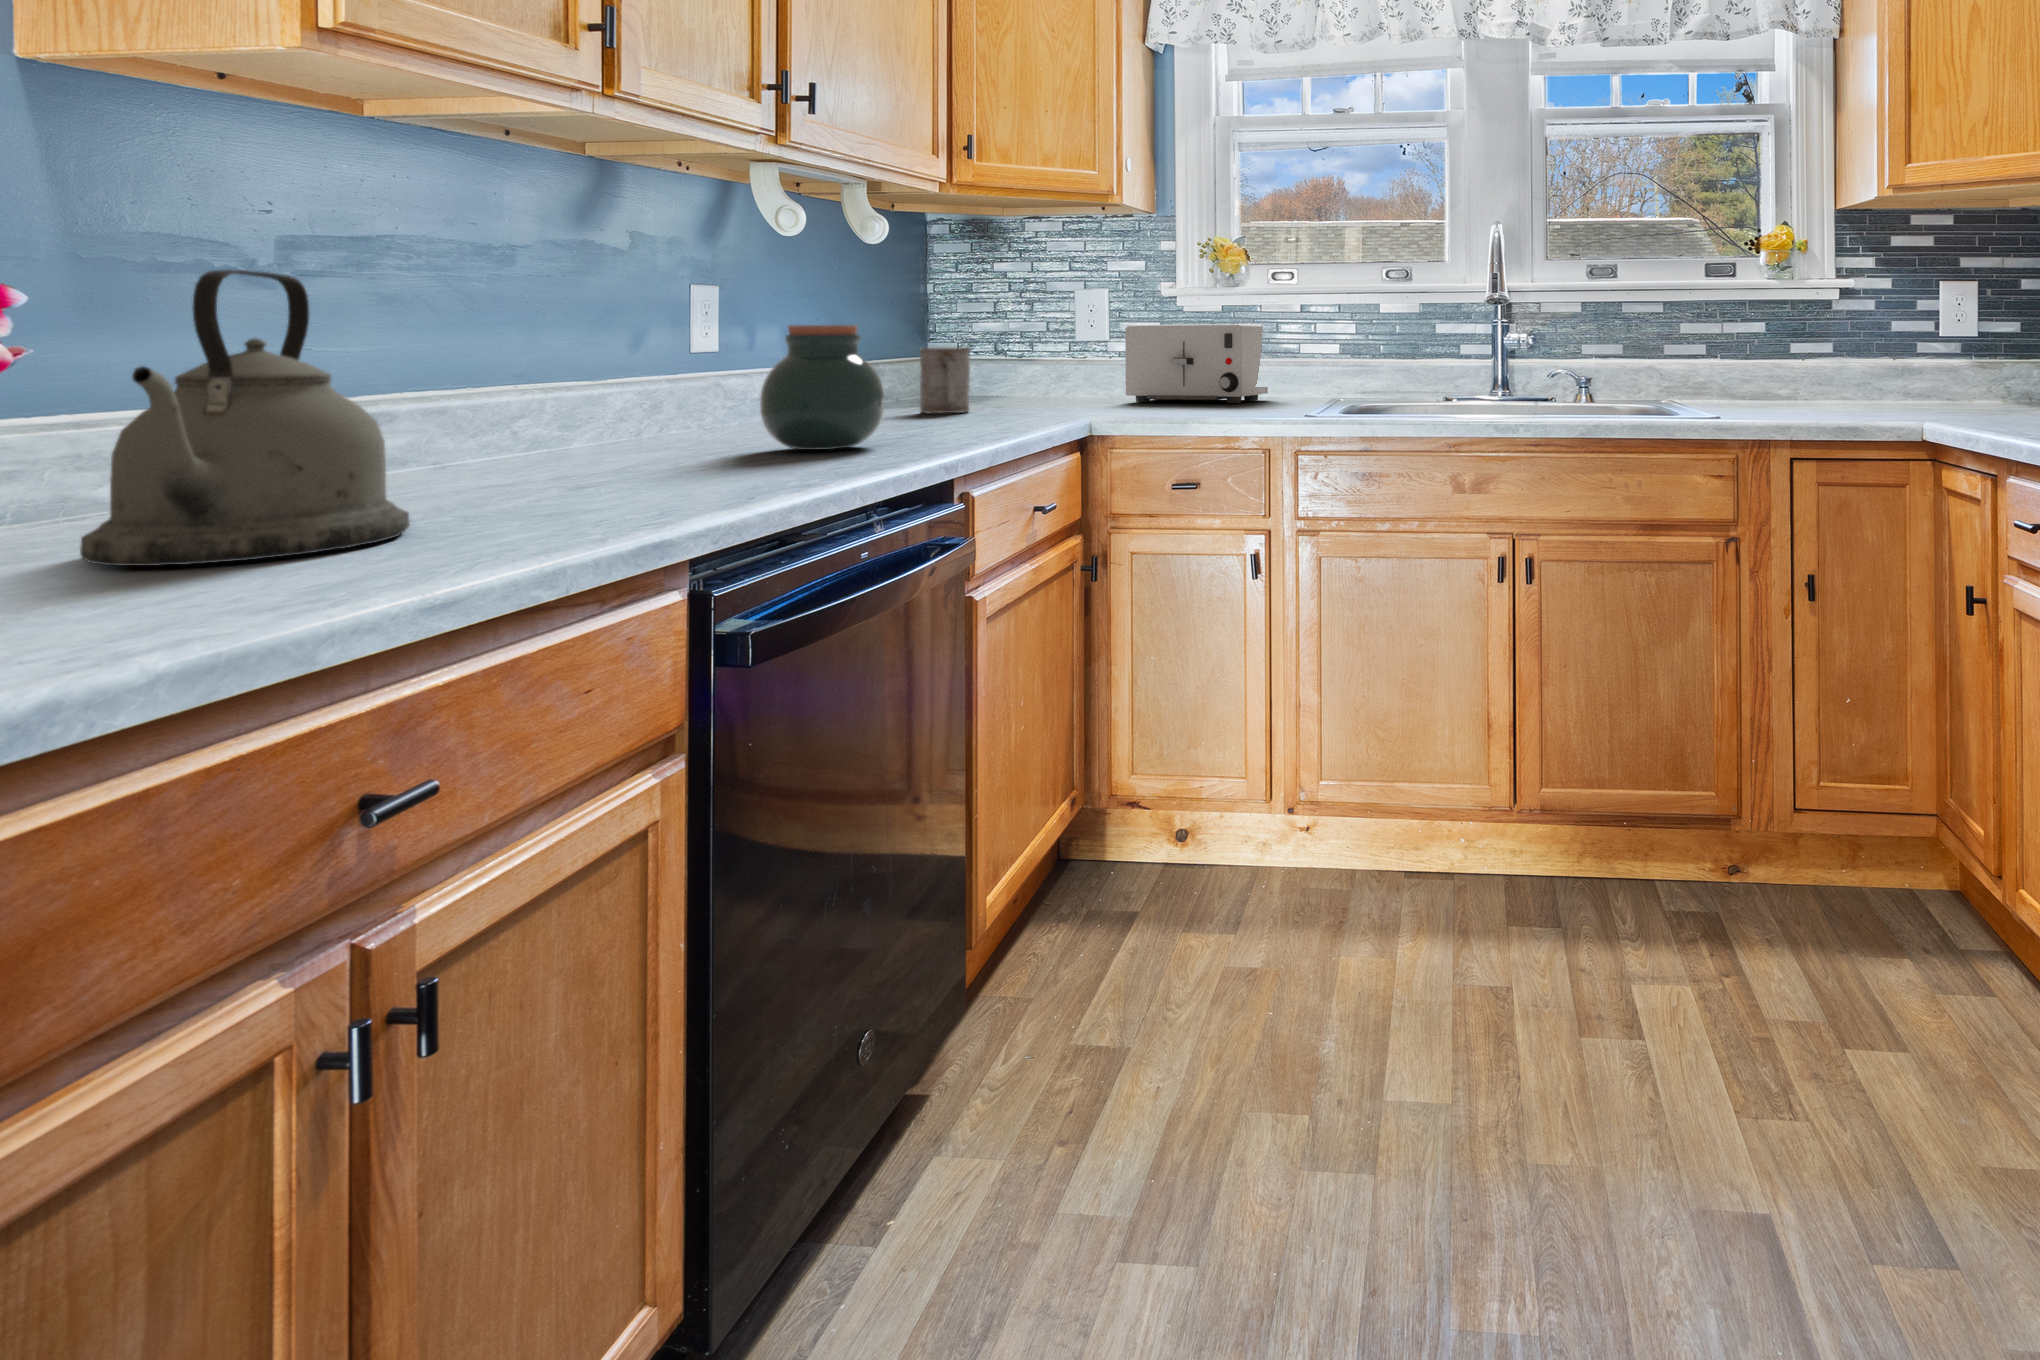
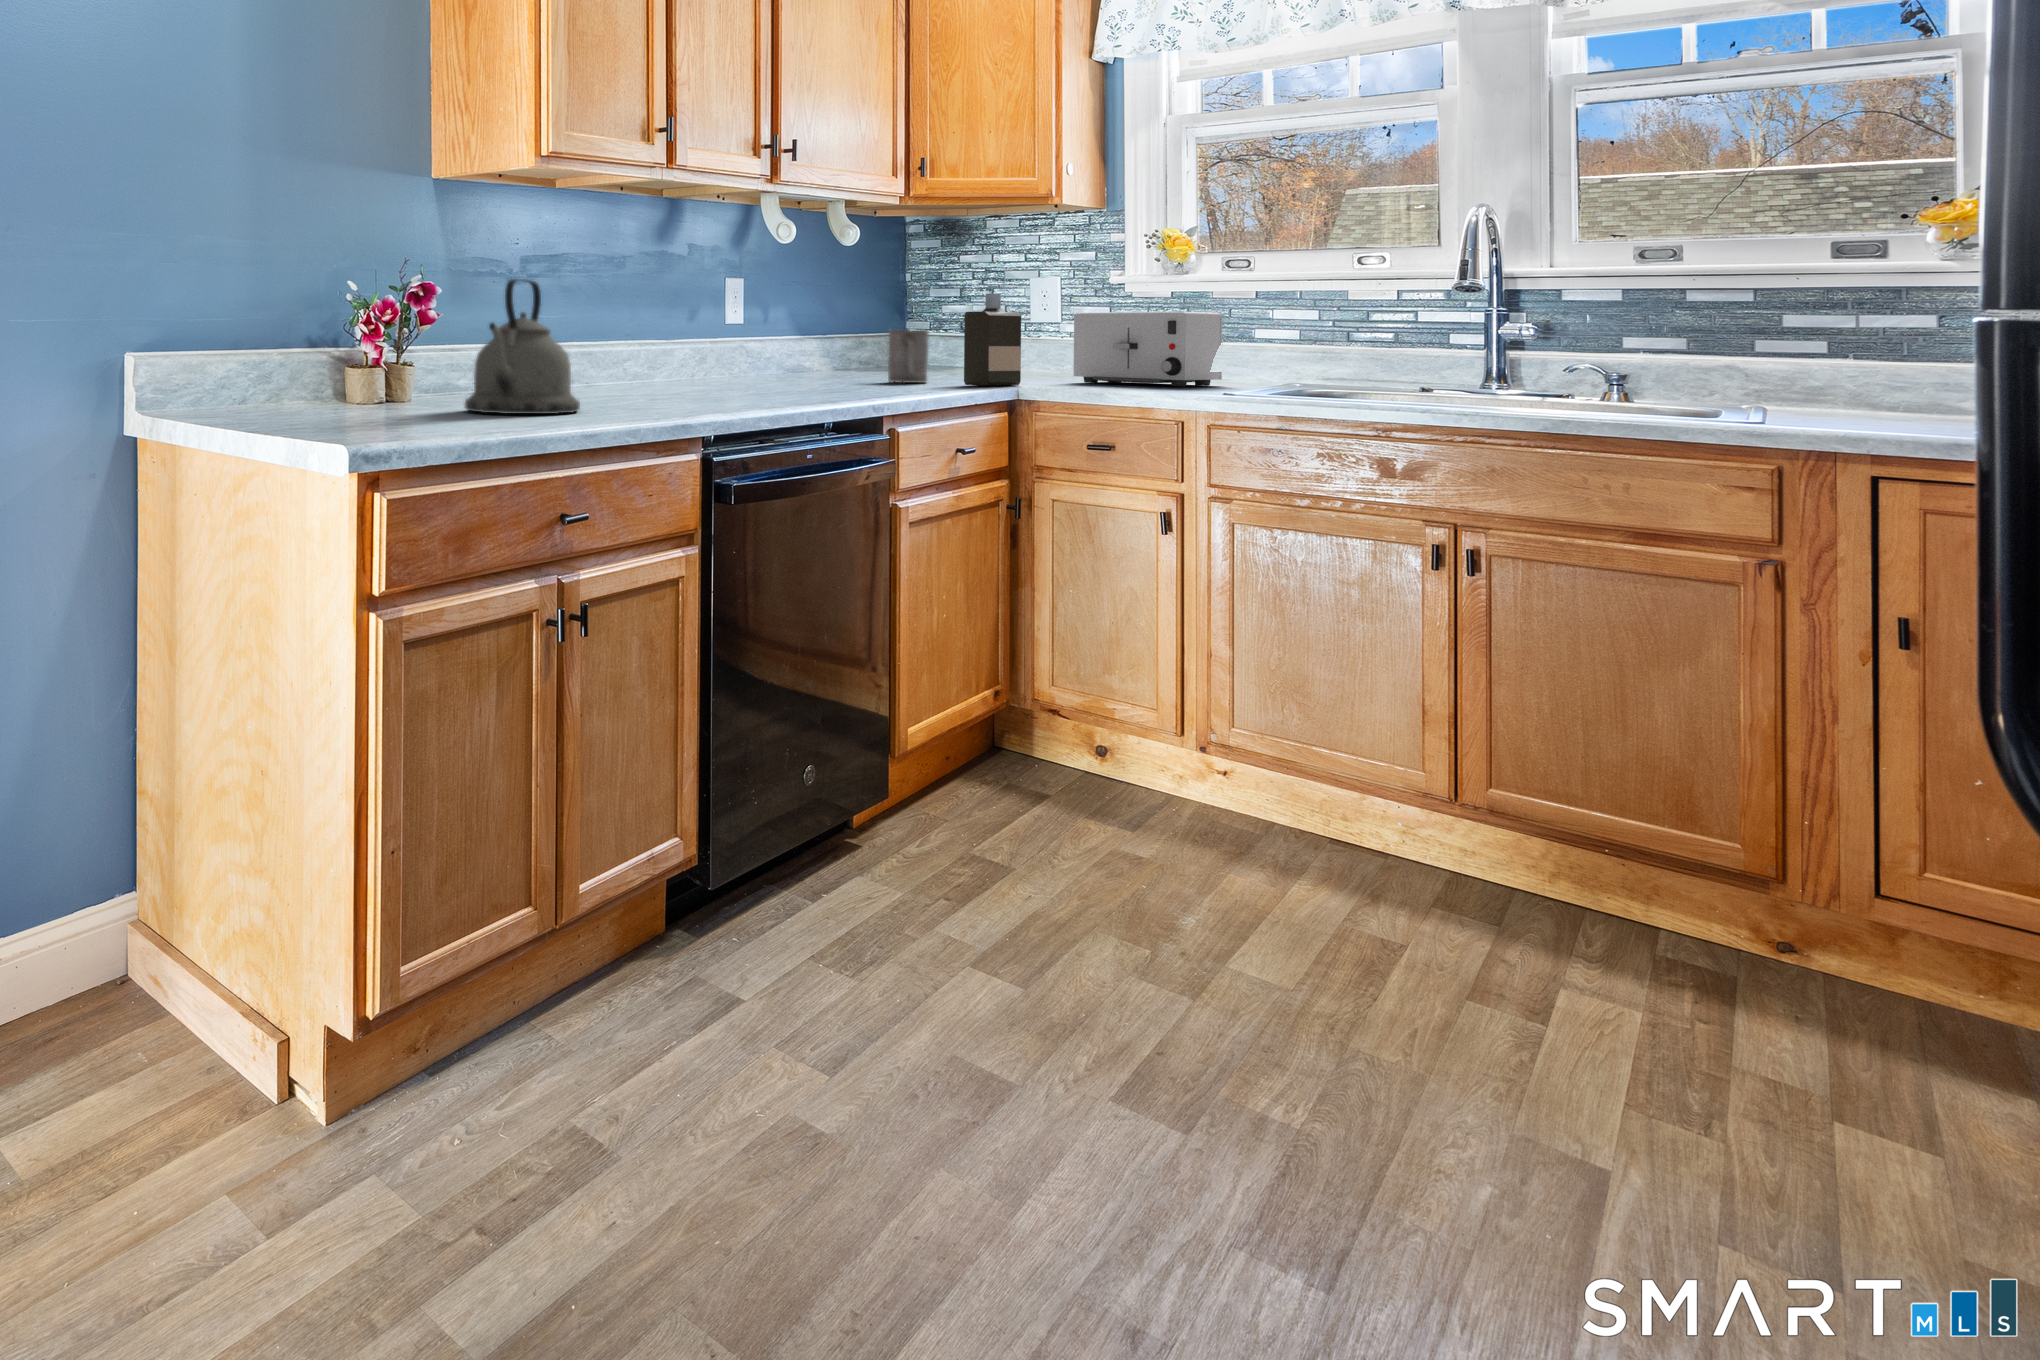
bottle: none [1017,304,1079,414] -> present [964,294,1021,386]
jar: present [760,325,884,450] -> none [760,309,840,396]

